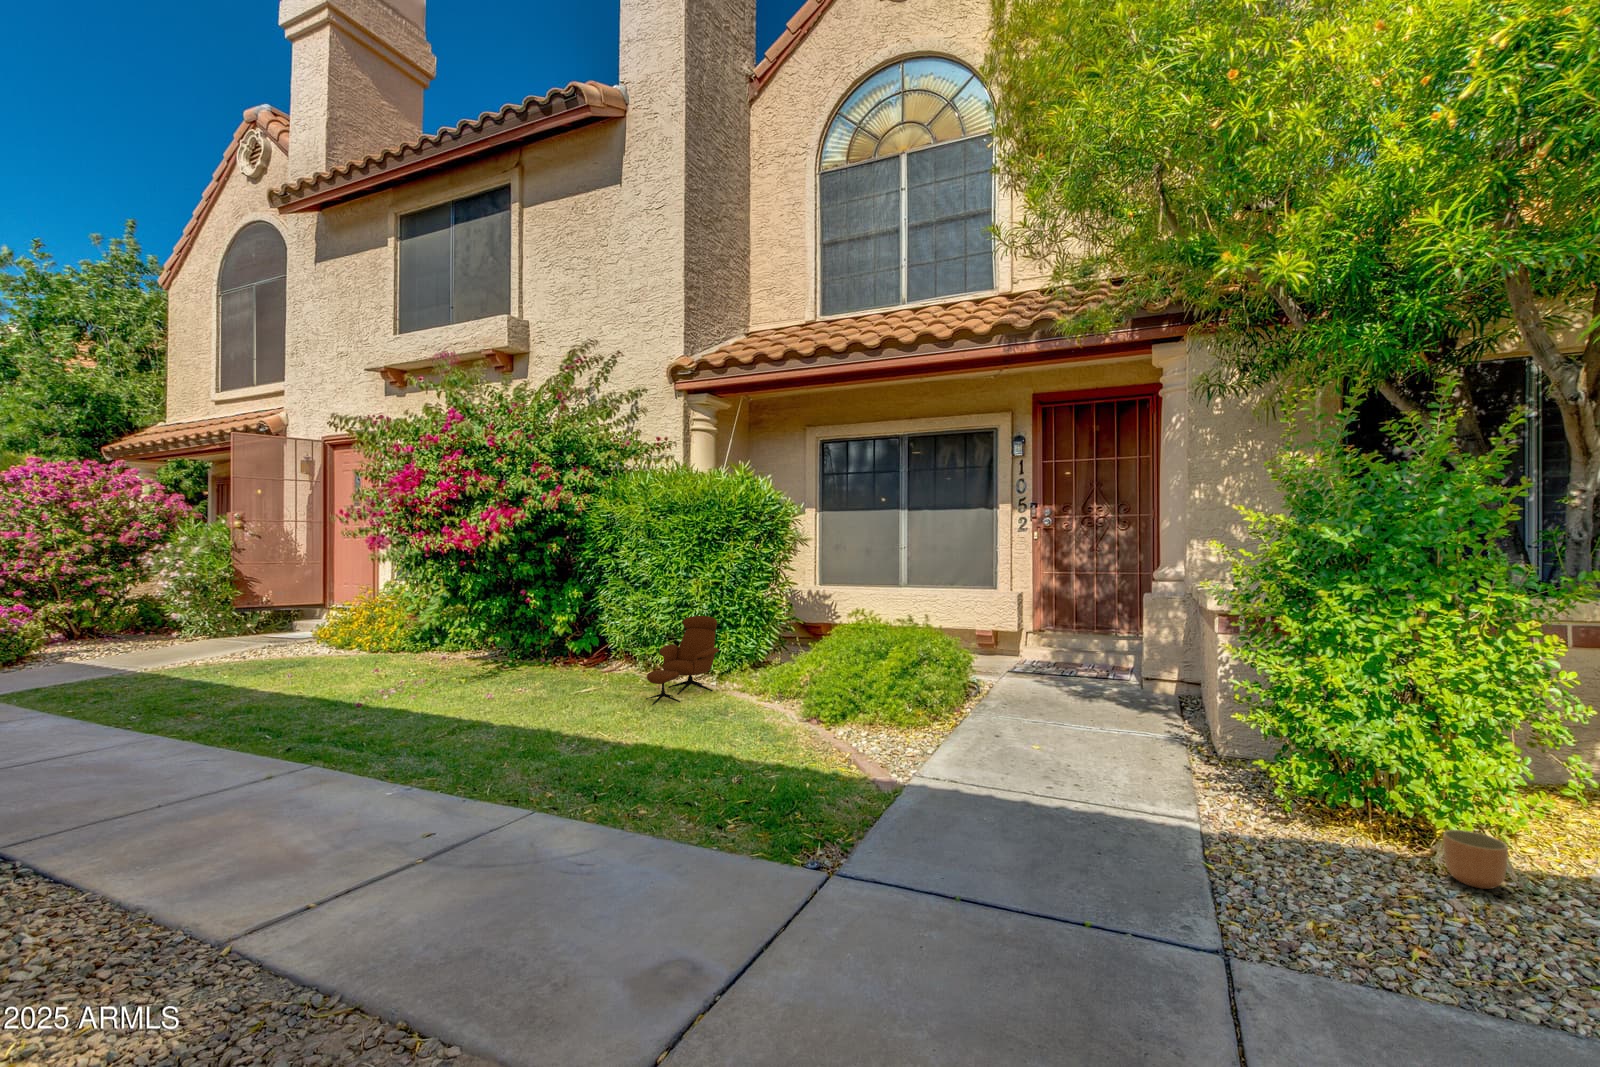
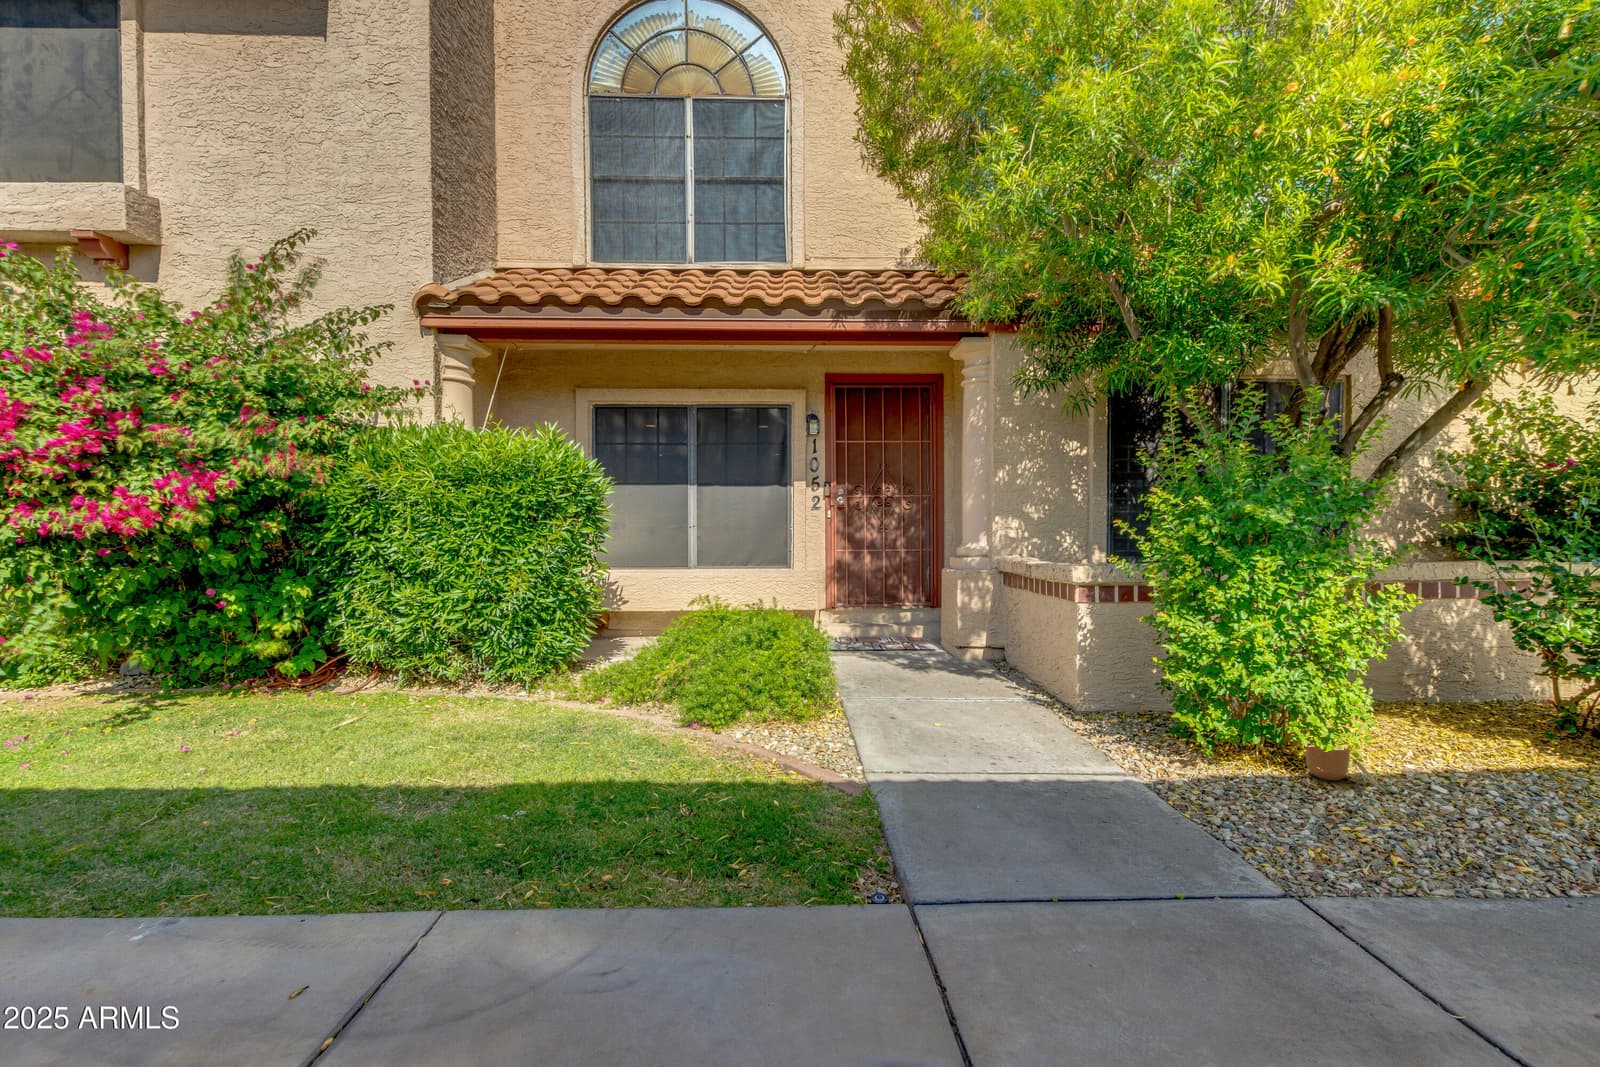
lounge chair: present [646,616,719,705] -> none [458,612,541,728]

